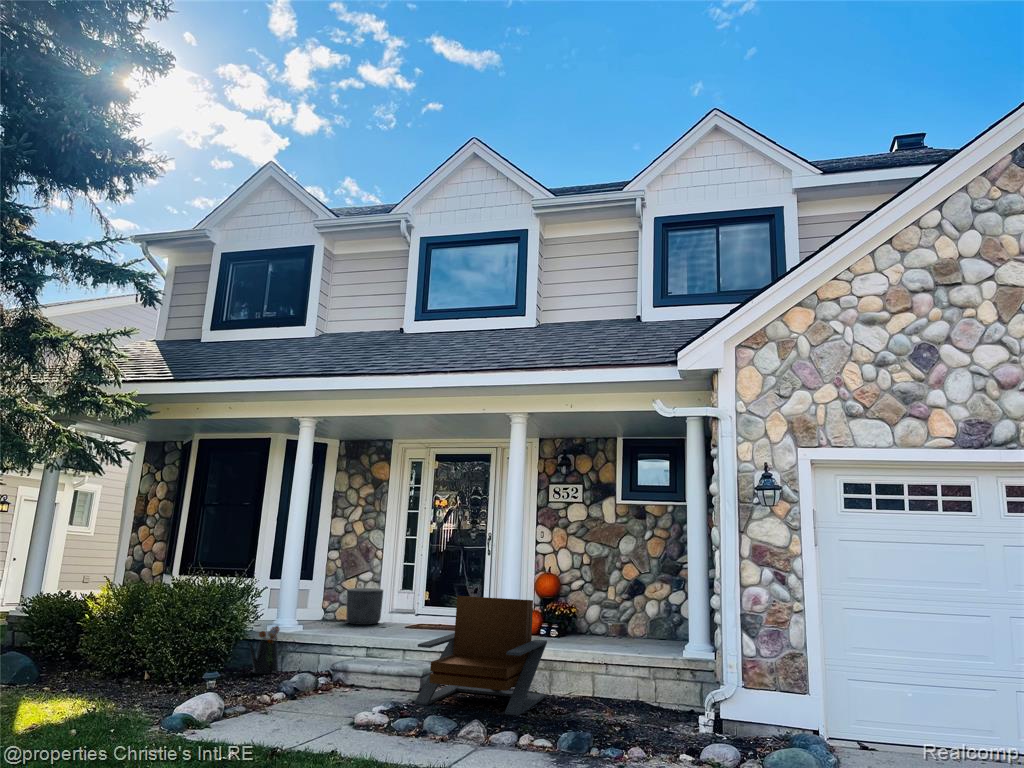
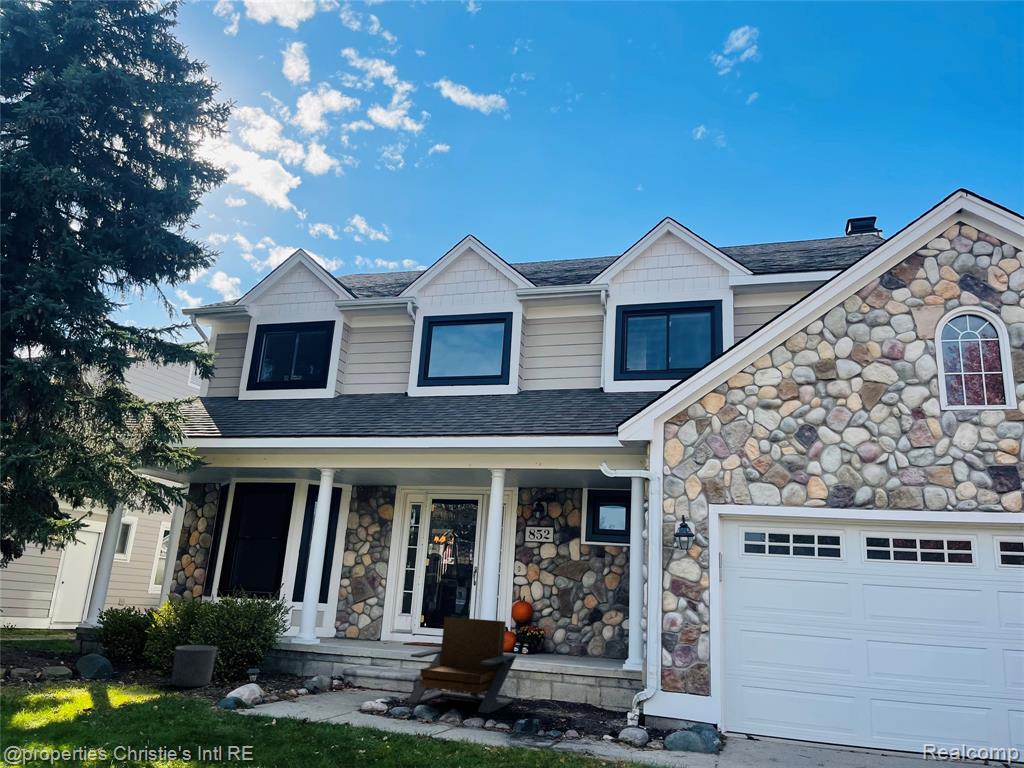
planter: present [347,588,383,625] -> present [172,645,217,687]
watering can: present [250,626,283,674] -> none [275,639,302,679]

